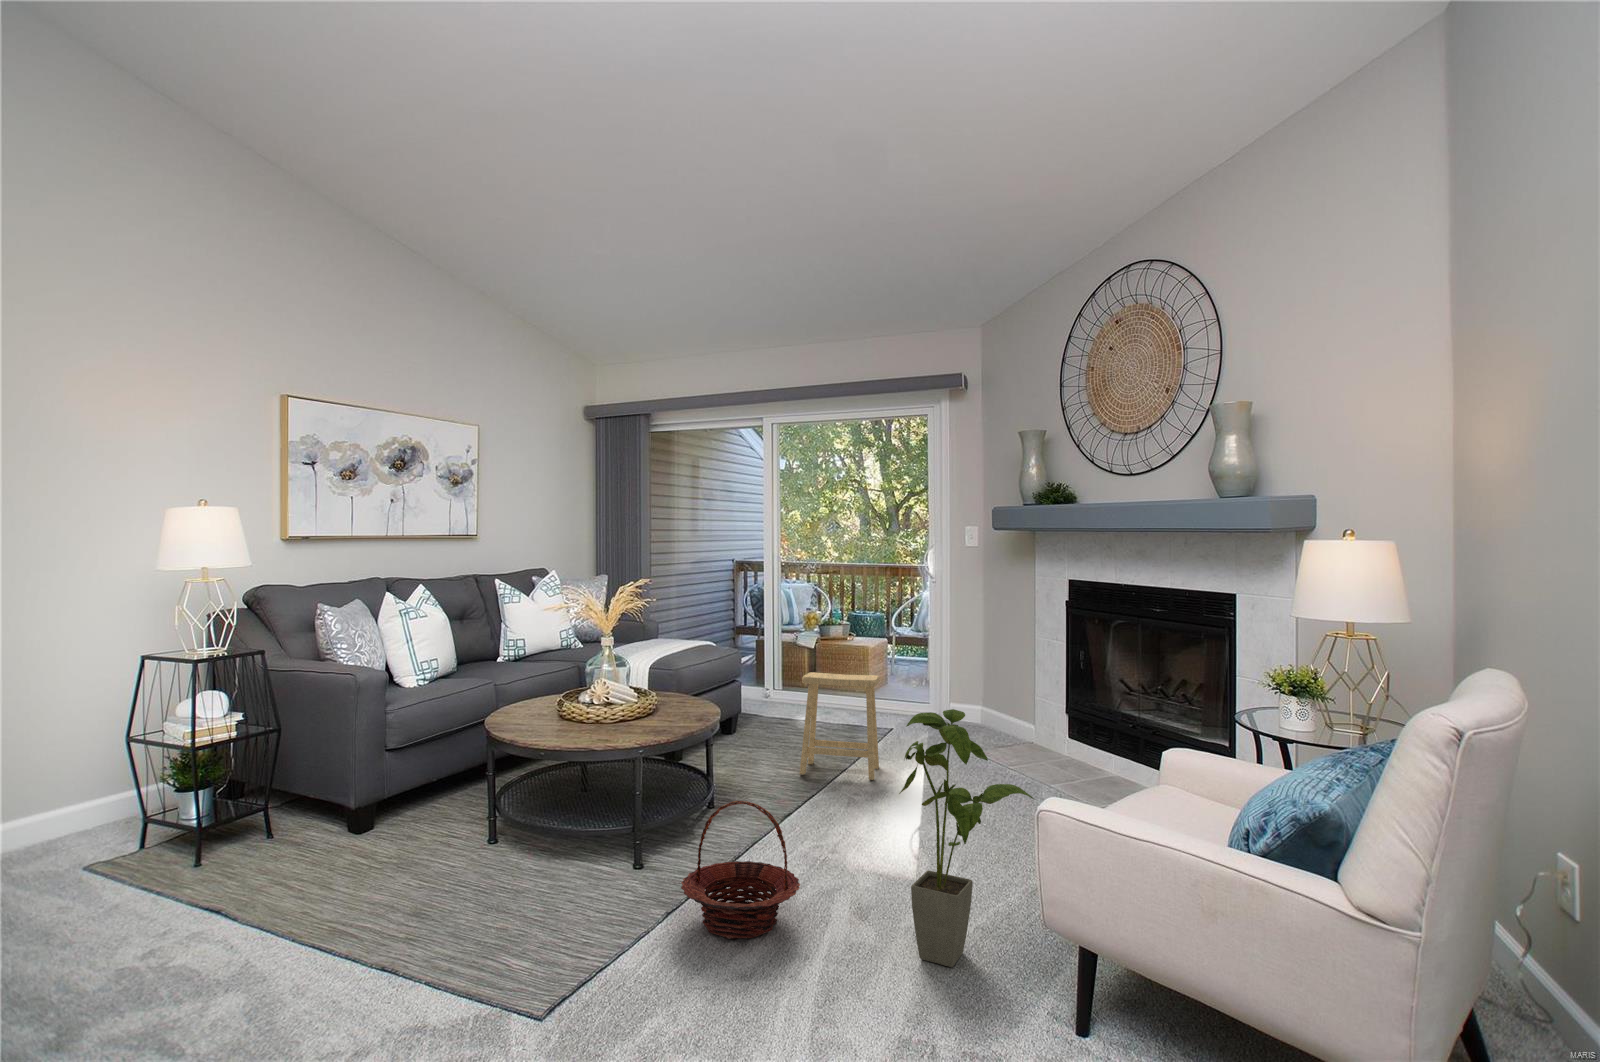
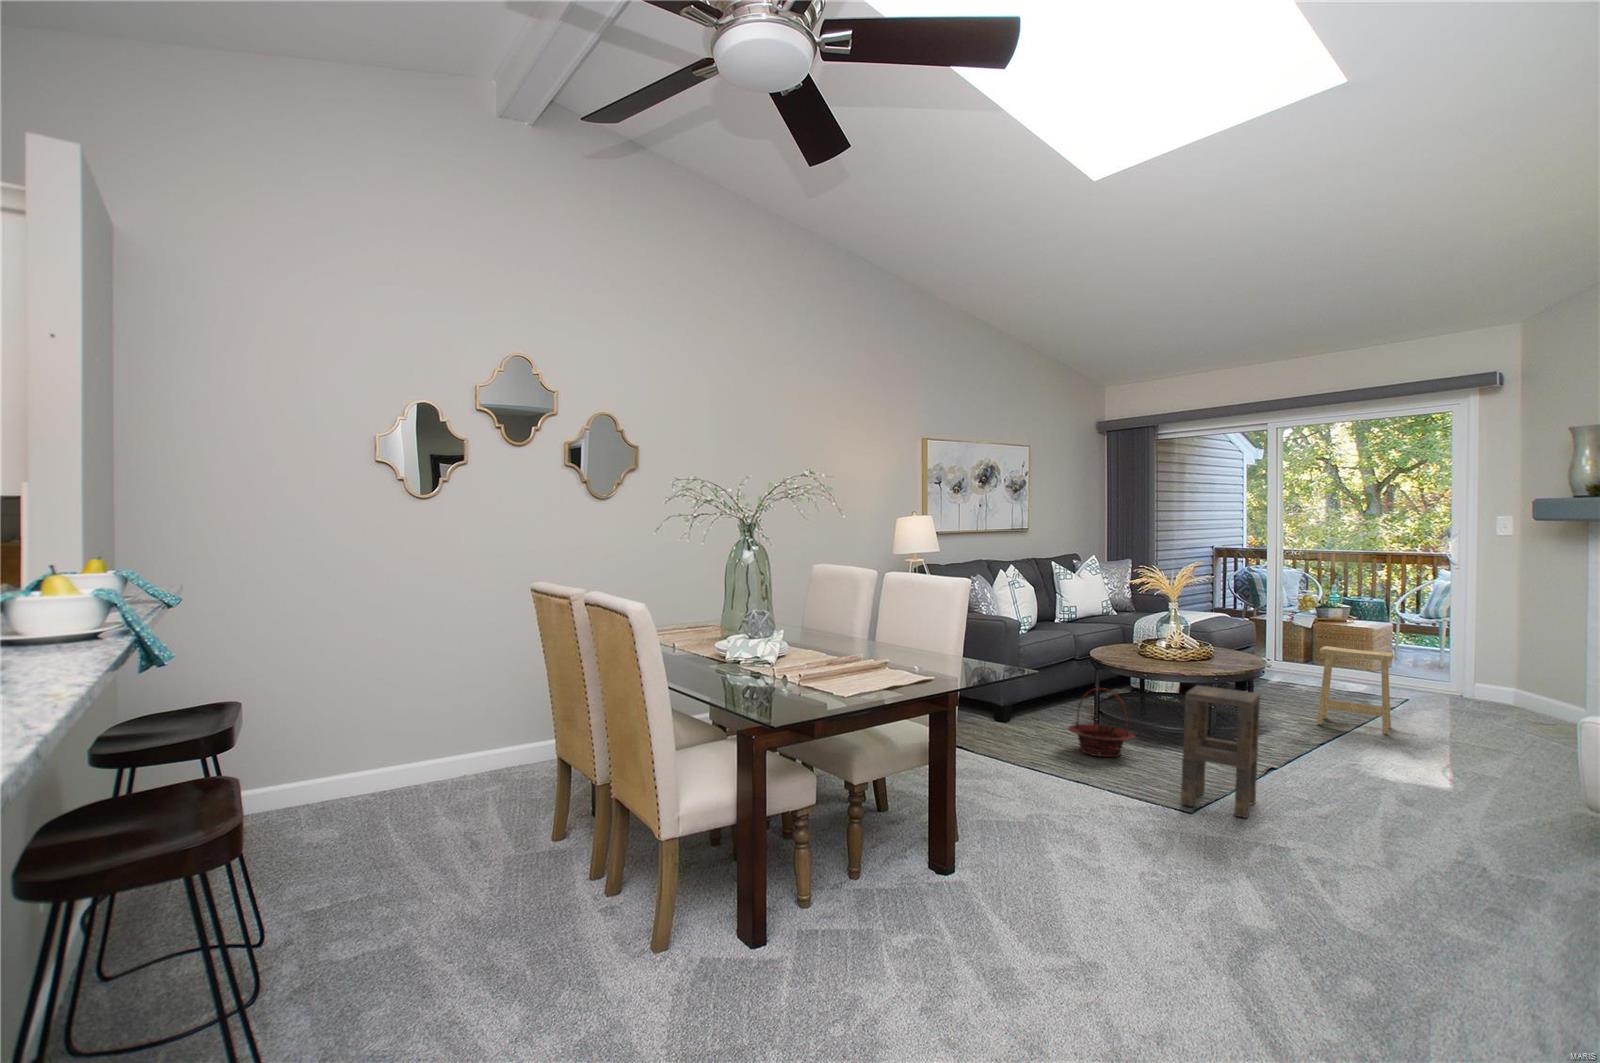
house plant: present [899,709,1034,967] -> none [1428,669,1541,831]
side table: none [510,773,664,1034] -> present [1181,685,1260,818]
basket: present [681,801,800,939] -> present [1068,688,1135,757]

